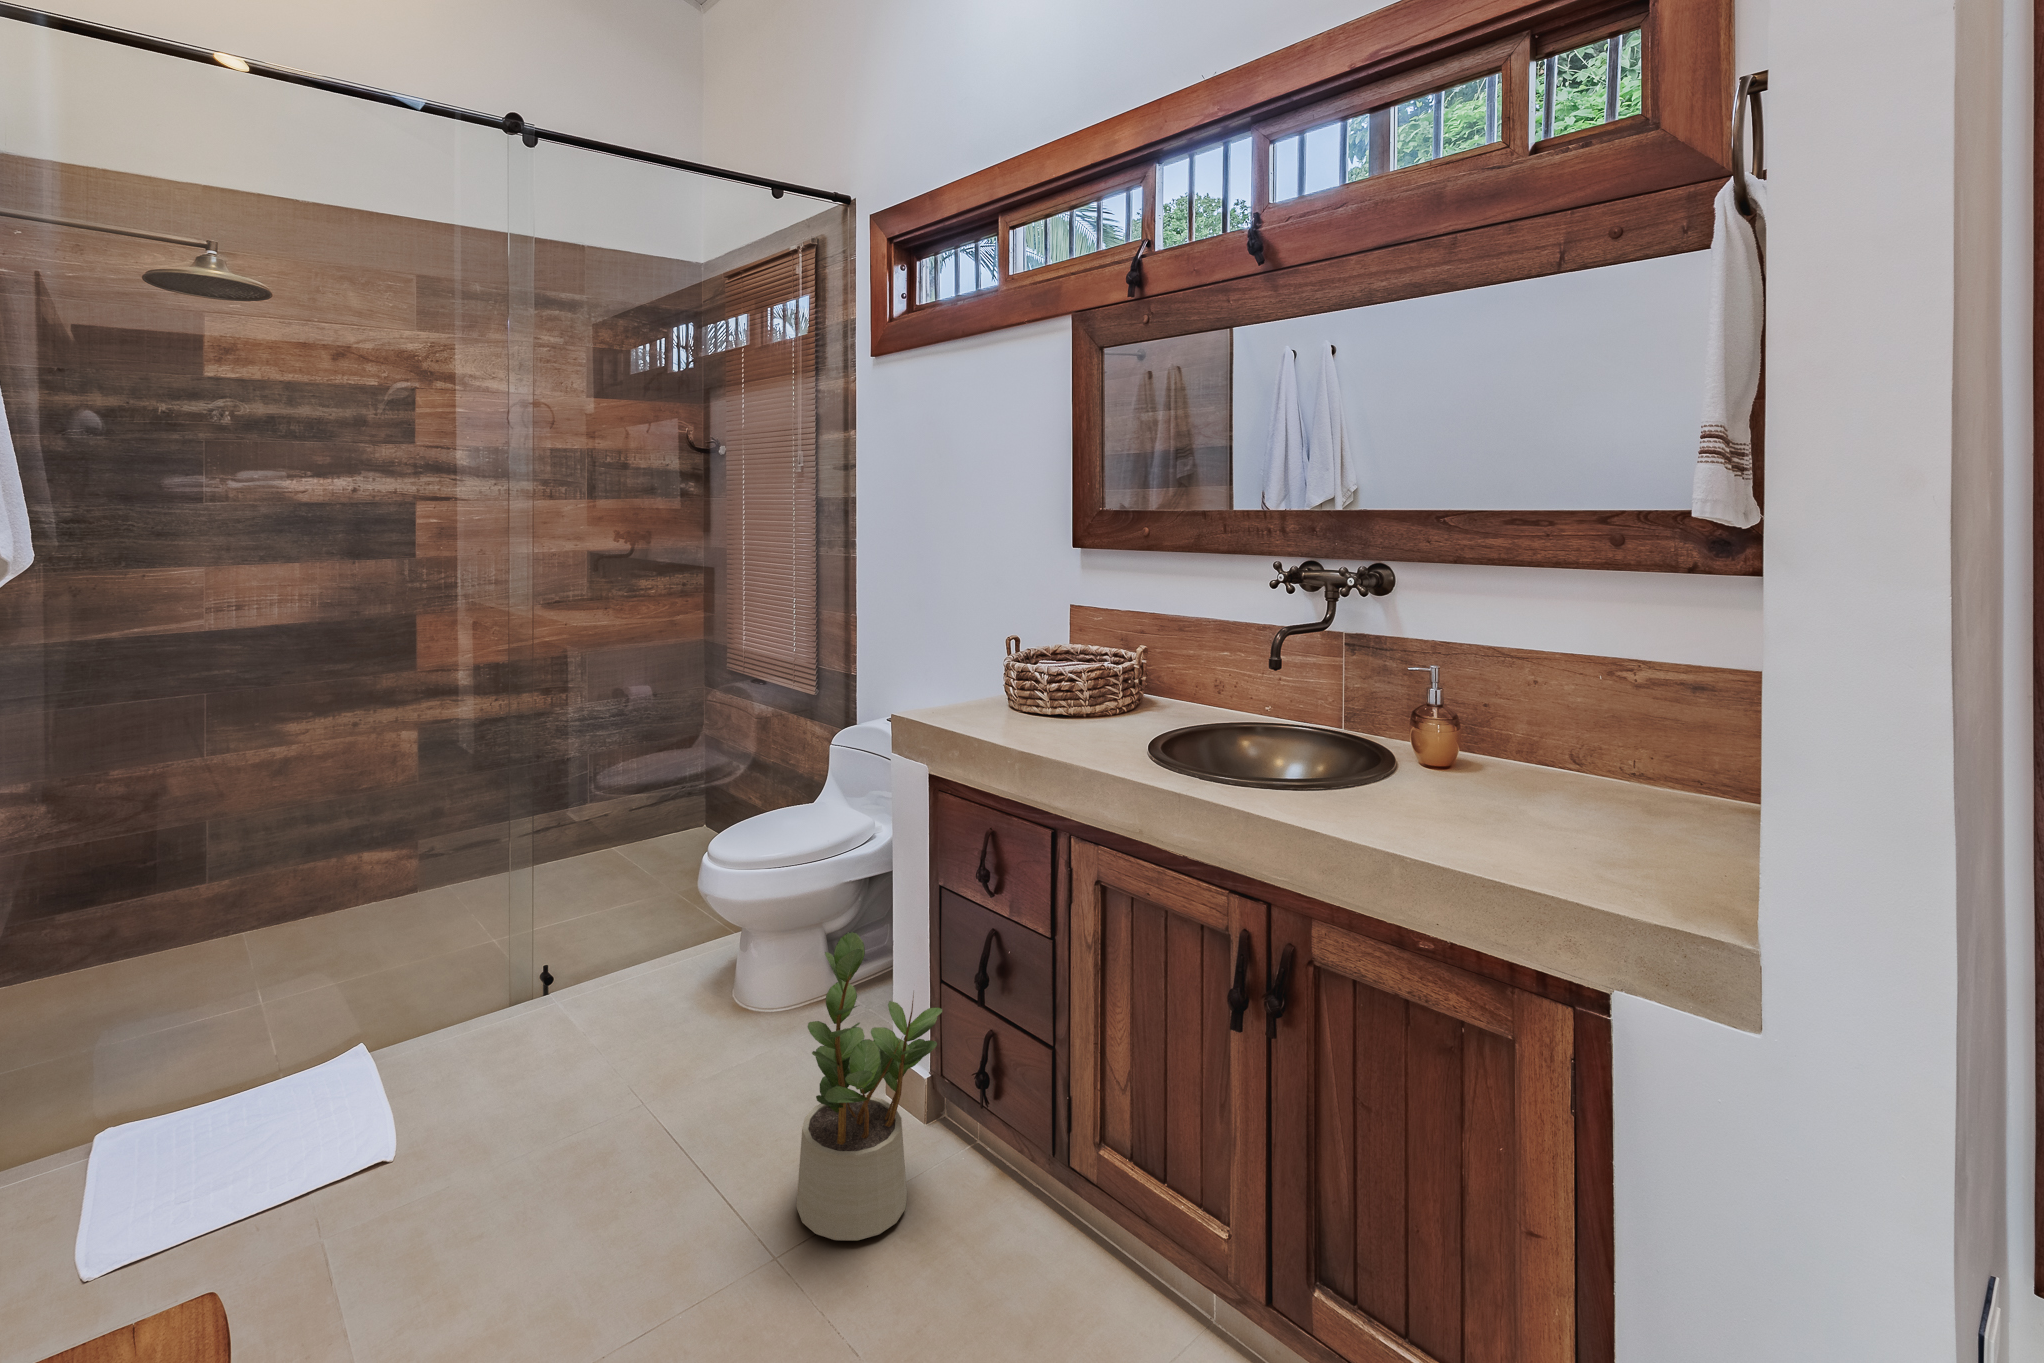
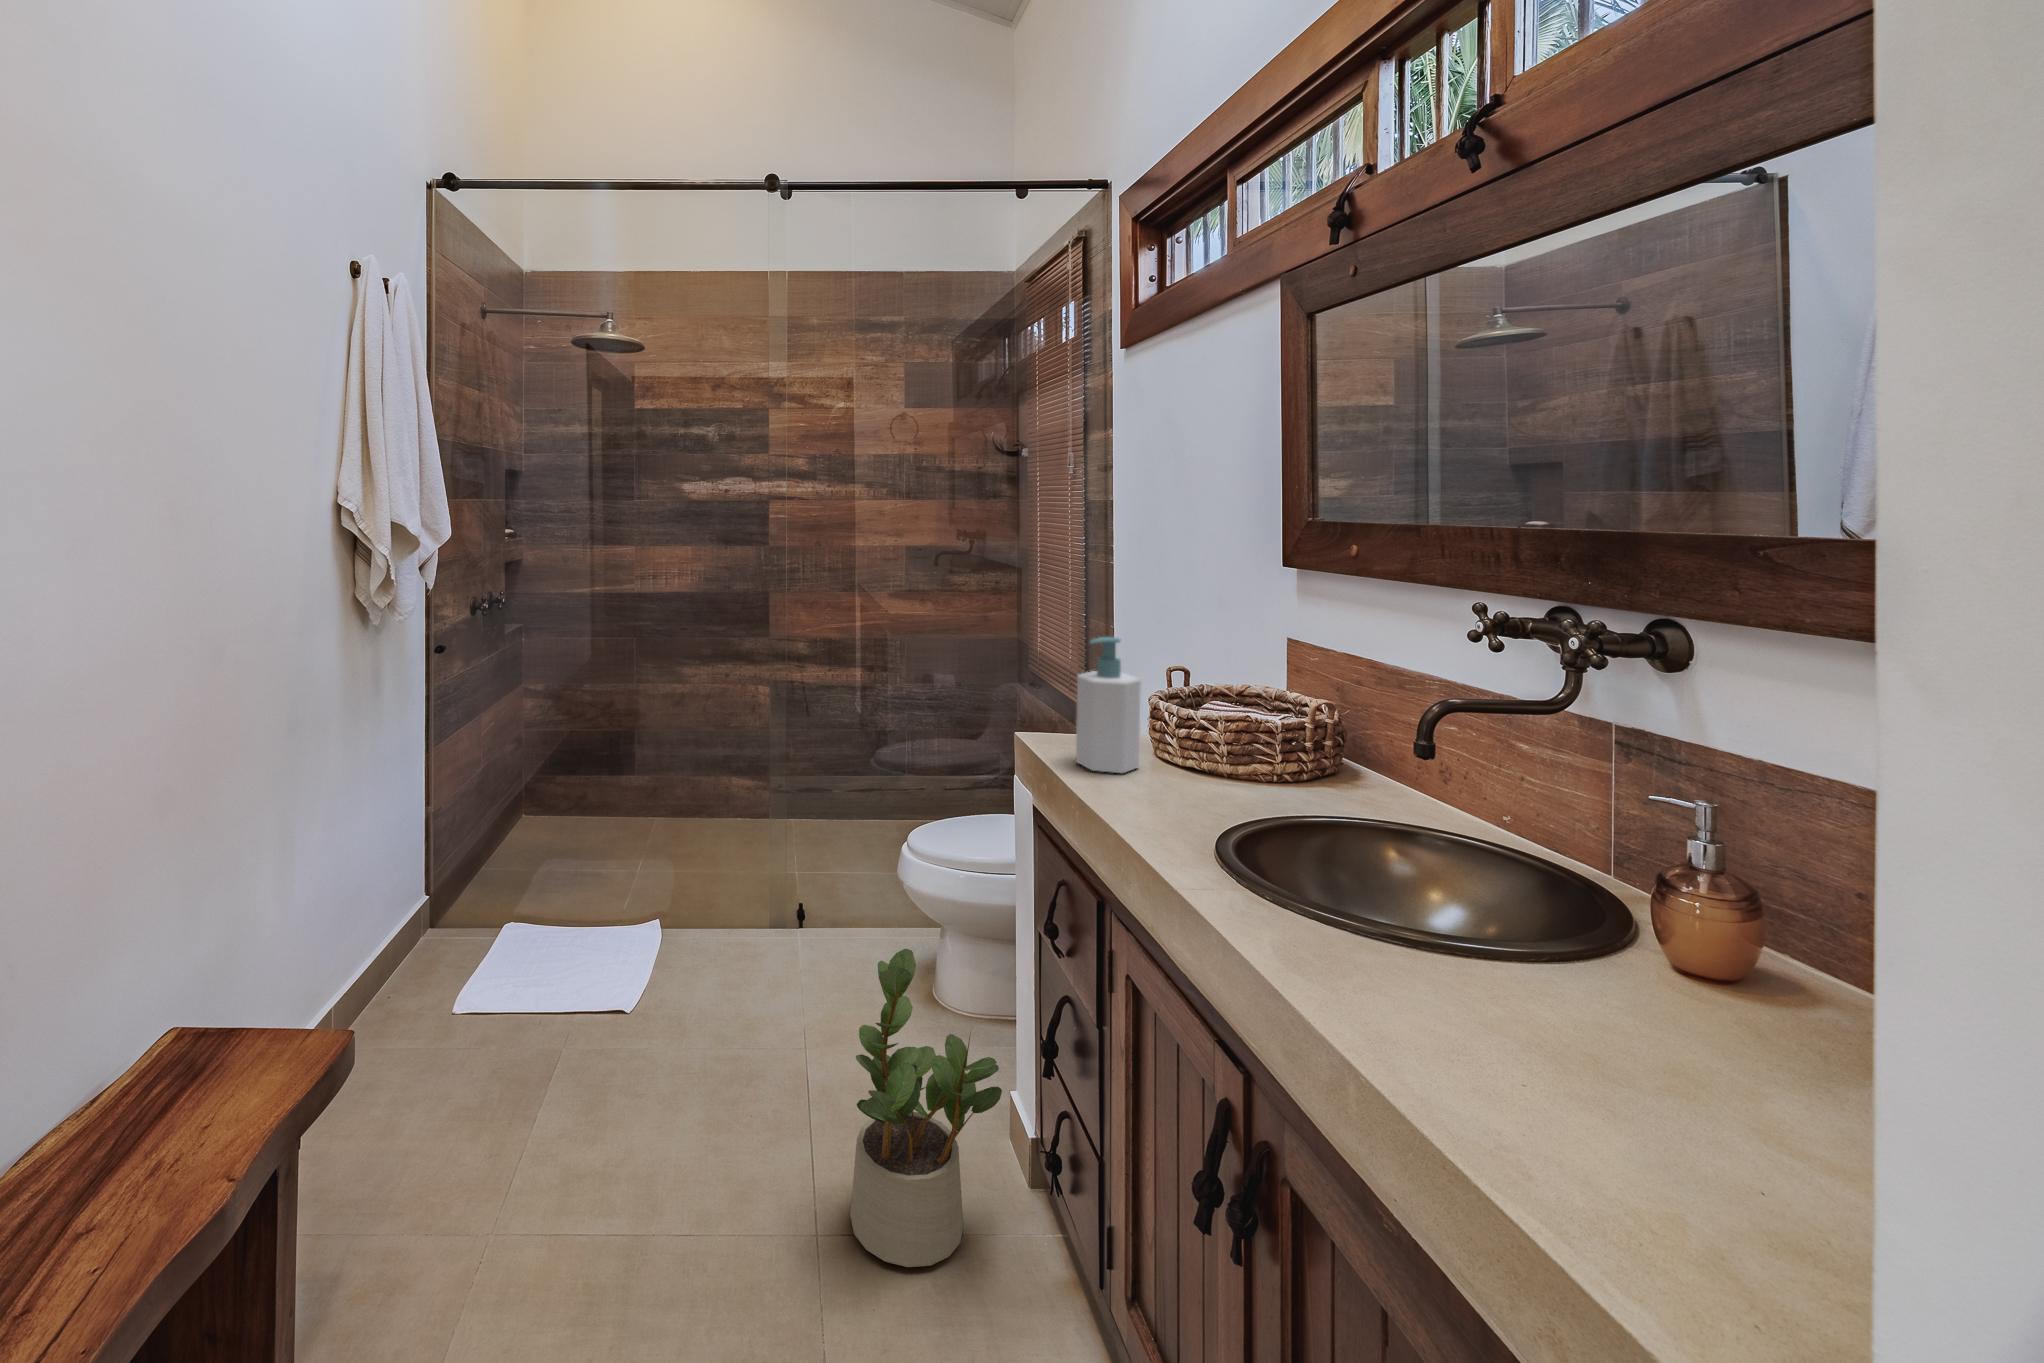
soap bottle: none [976,612,1025,729] -> present [1076,637,1141,773]

